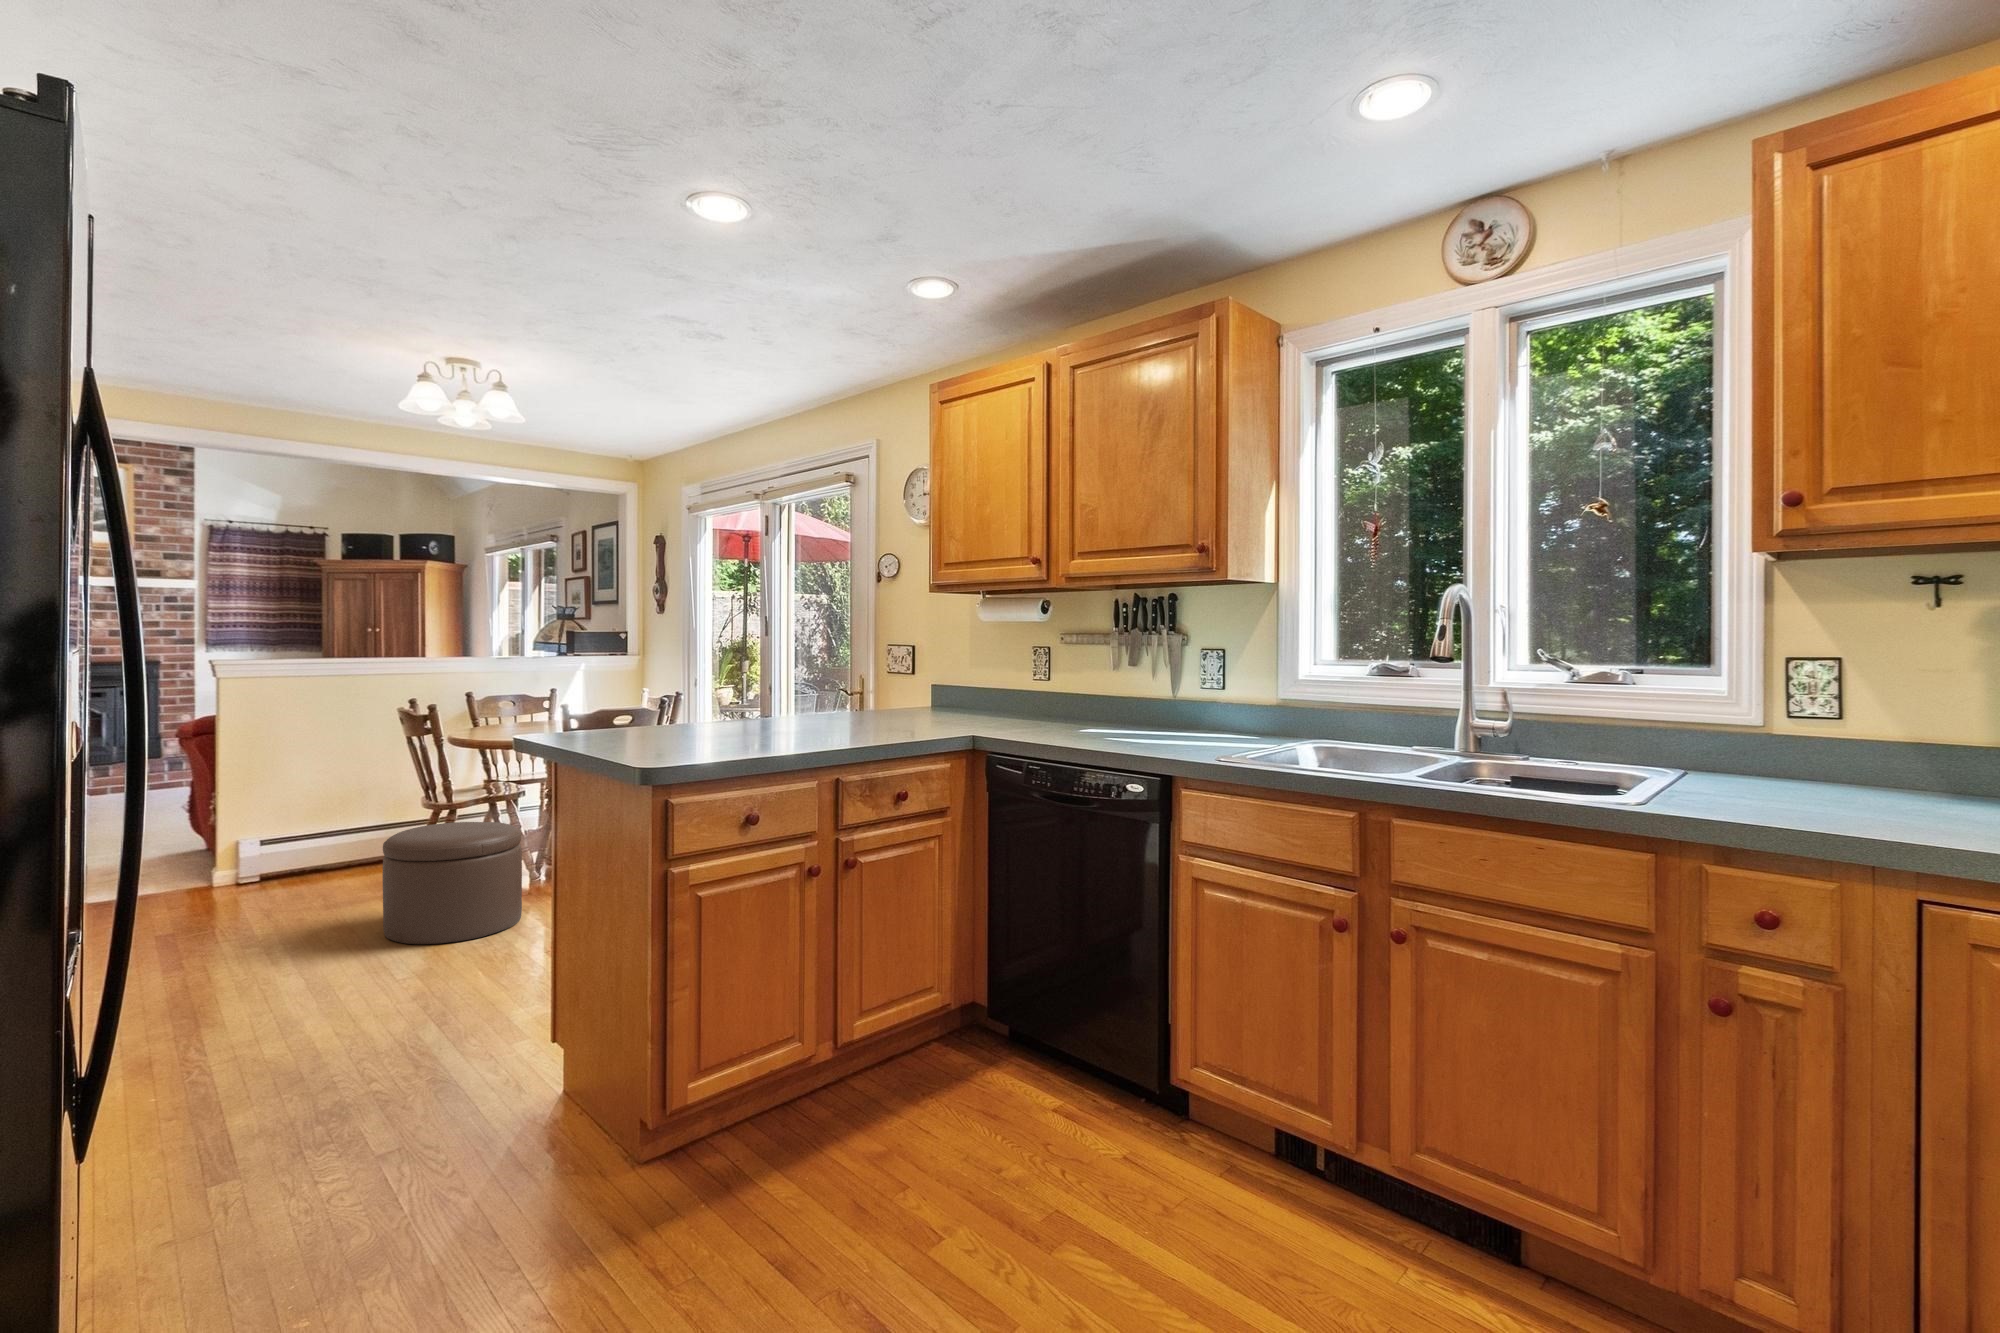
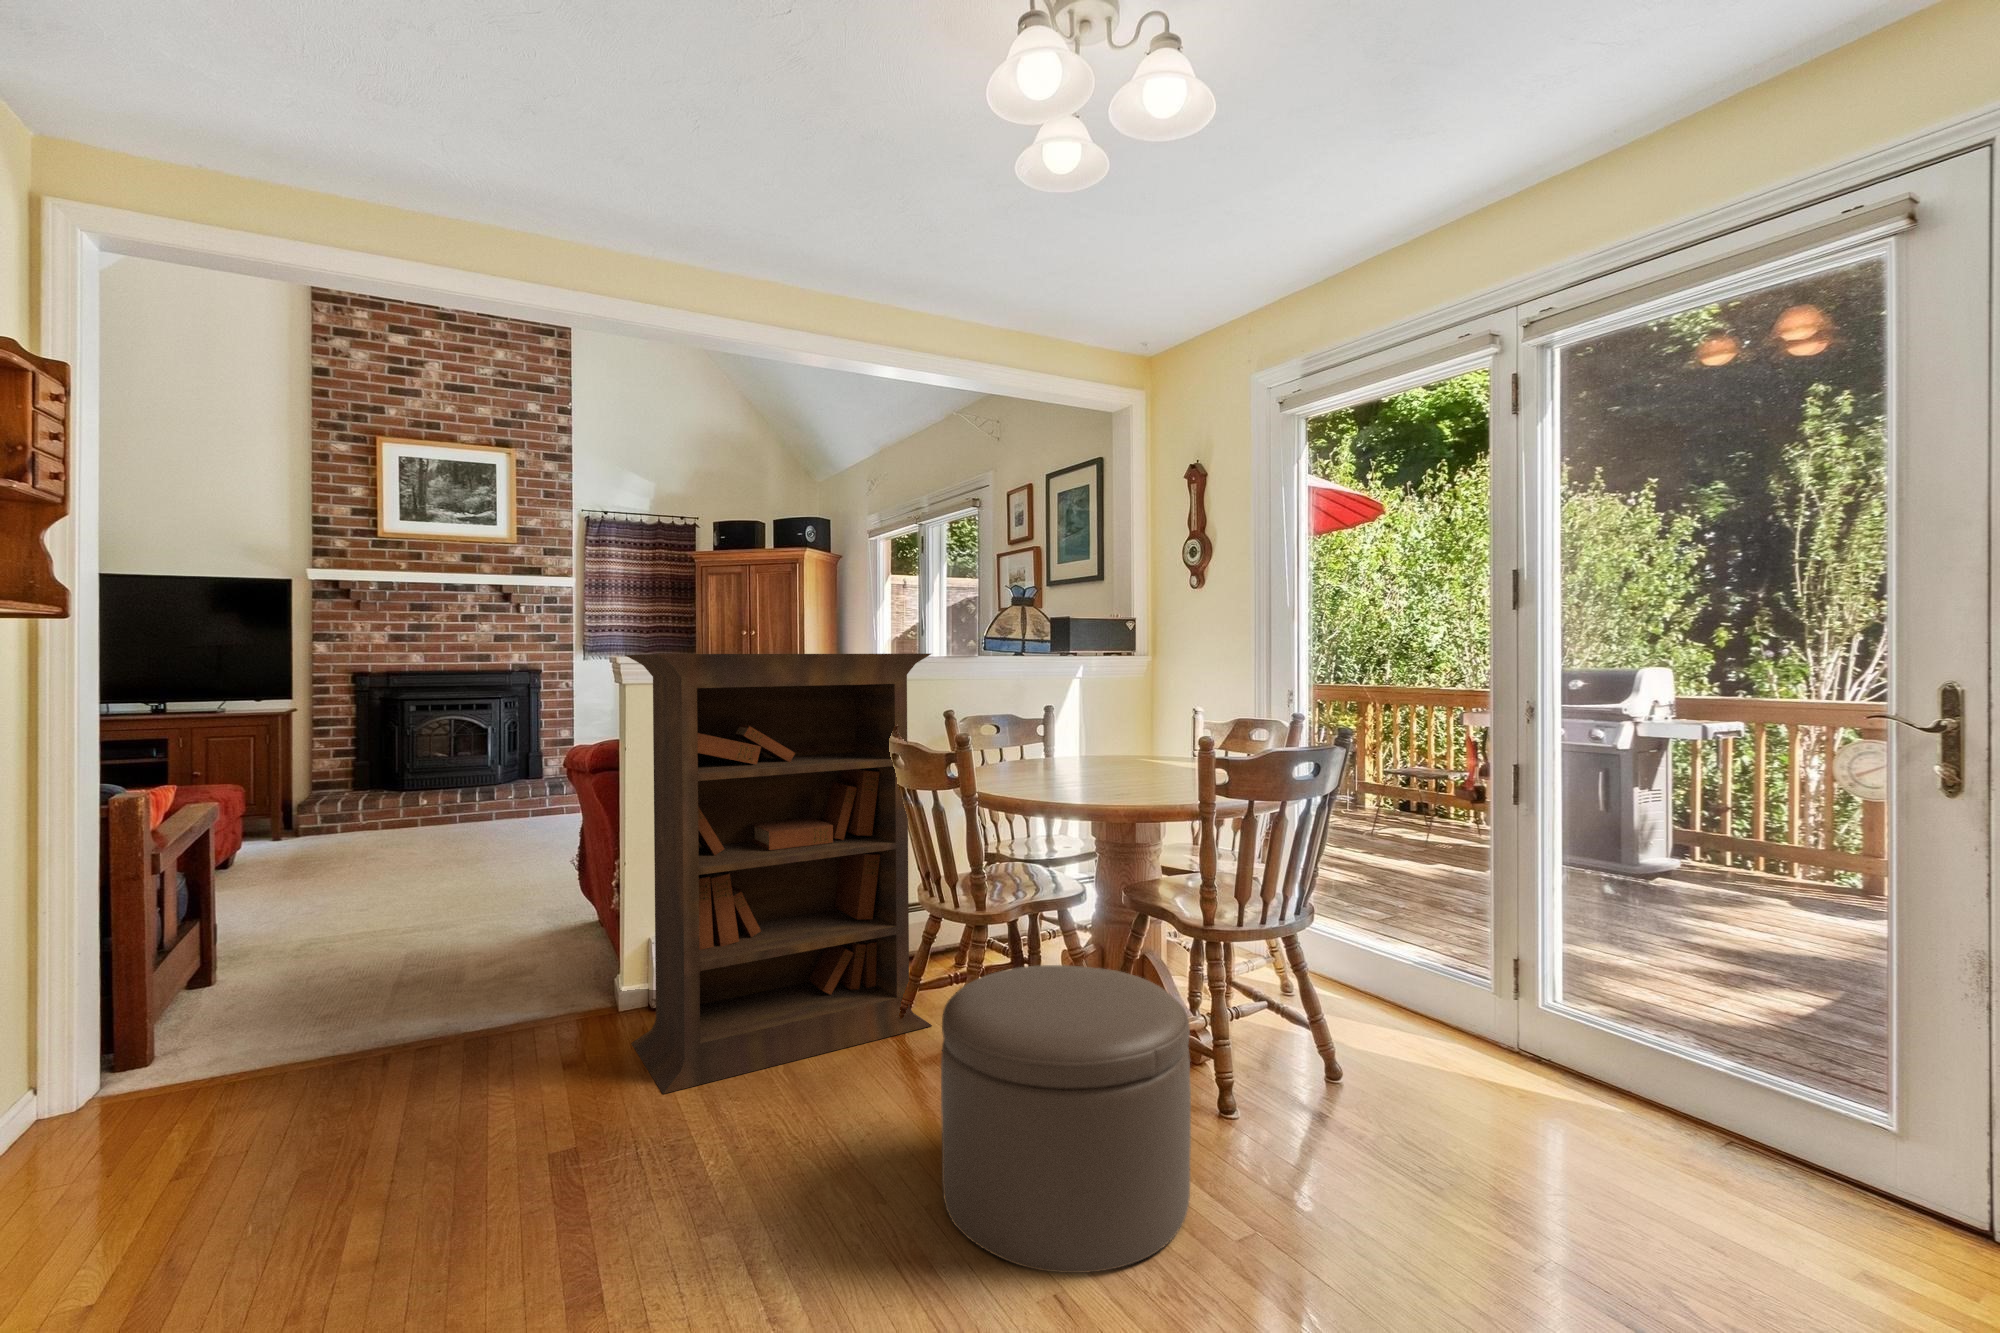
bookcase: none [213,658,433,912] -> present [626,654,932,1094]

